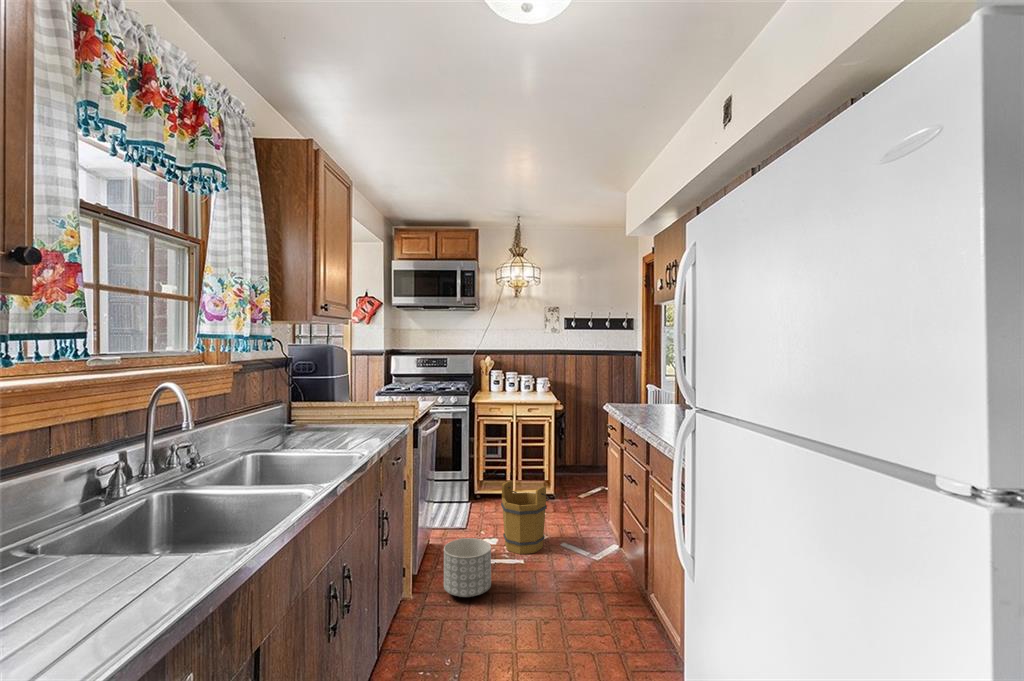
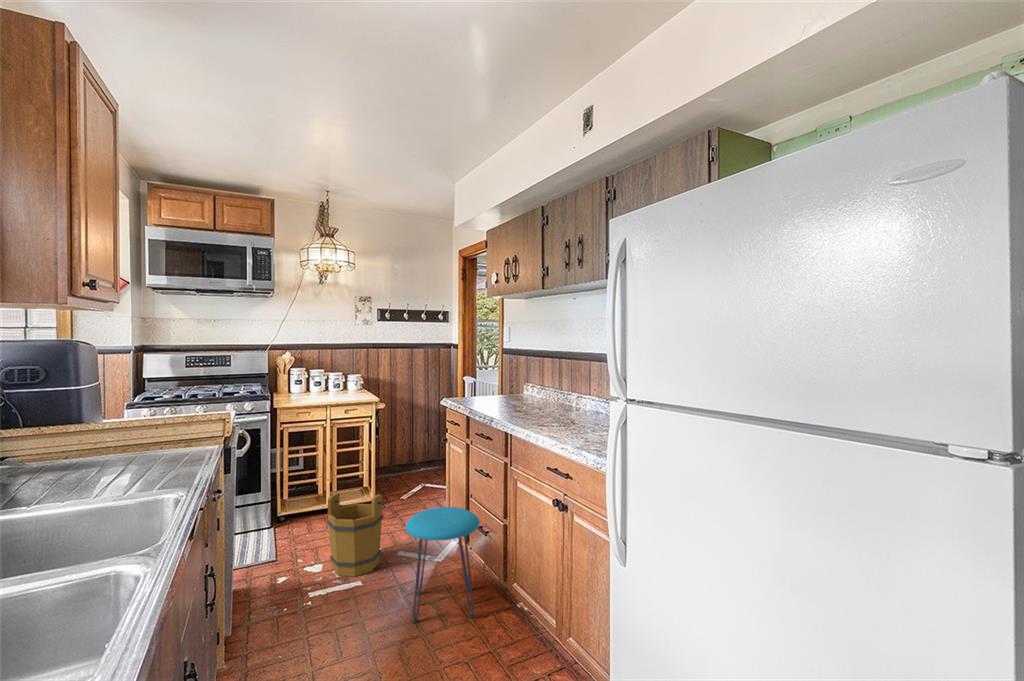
stool: none [553,505,620,611] -> present [406,507,480,623]
planter: present [444,538,491,597] -> none [268,569,333,647]

